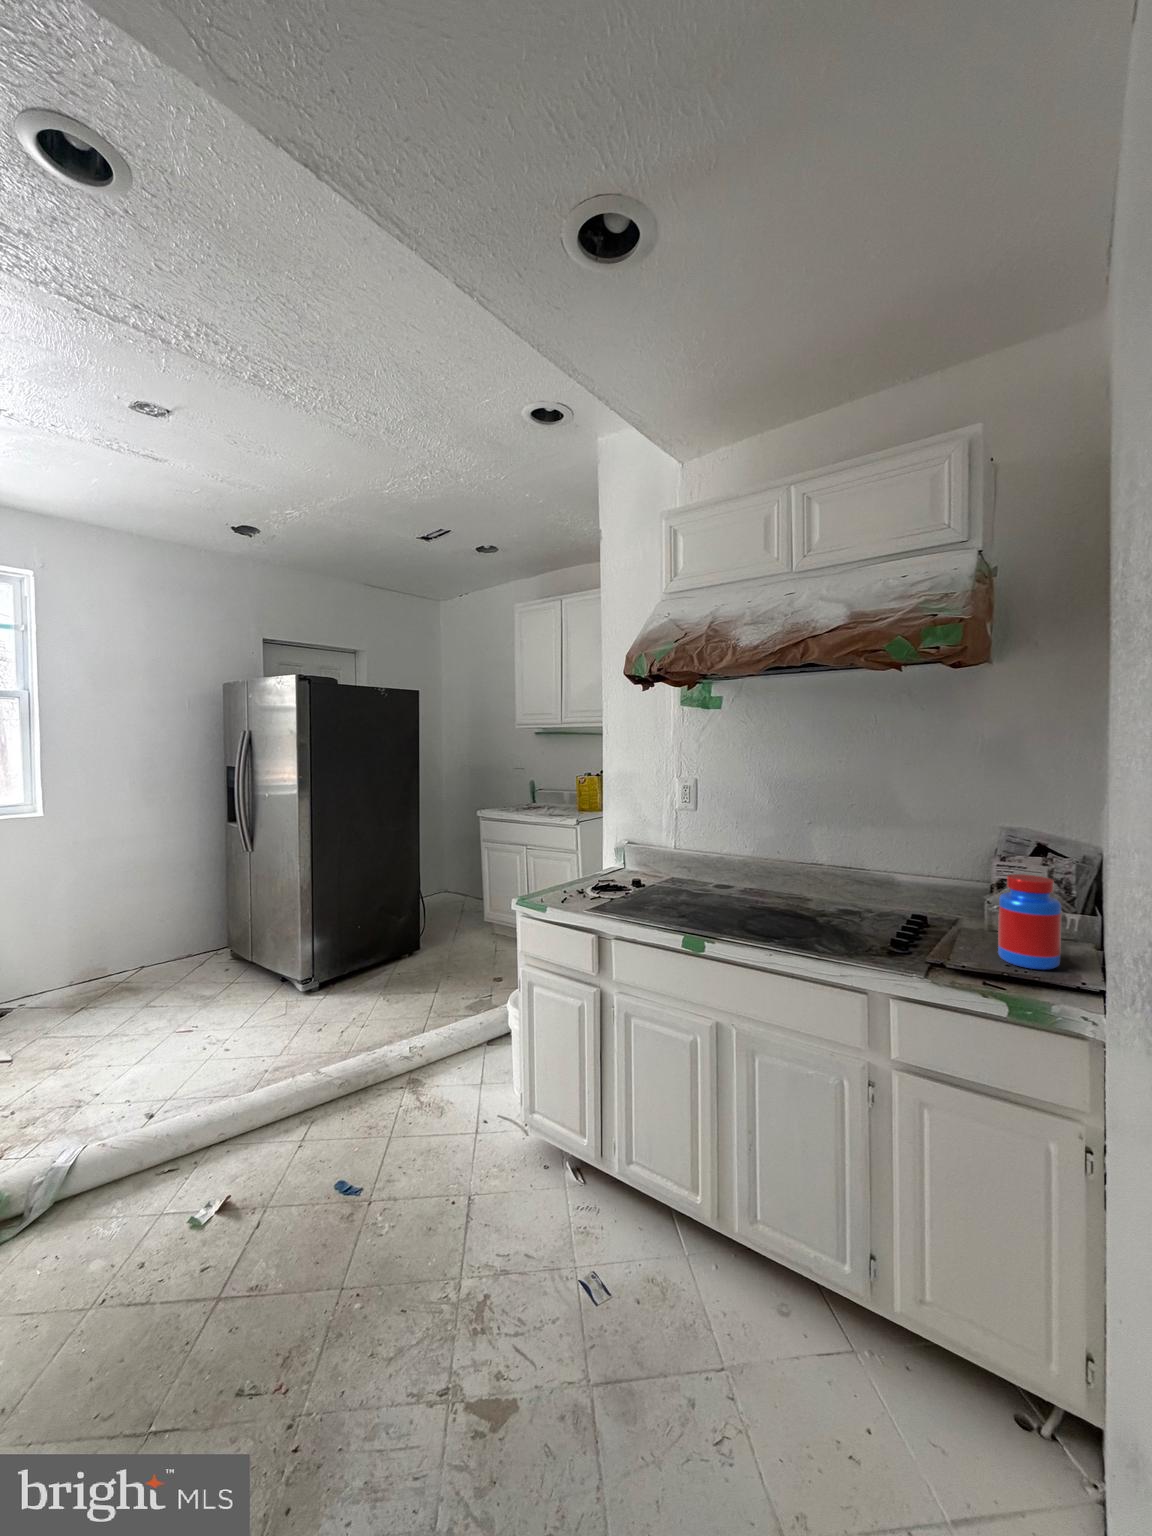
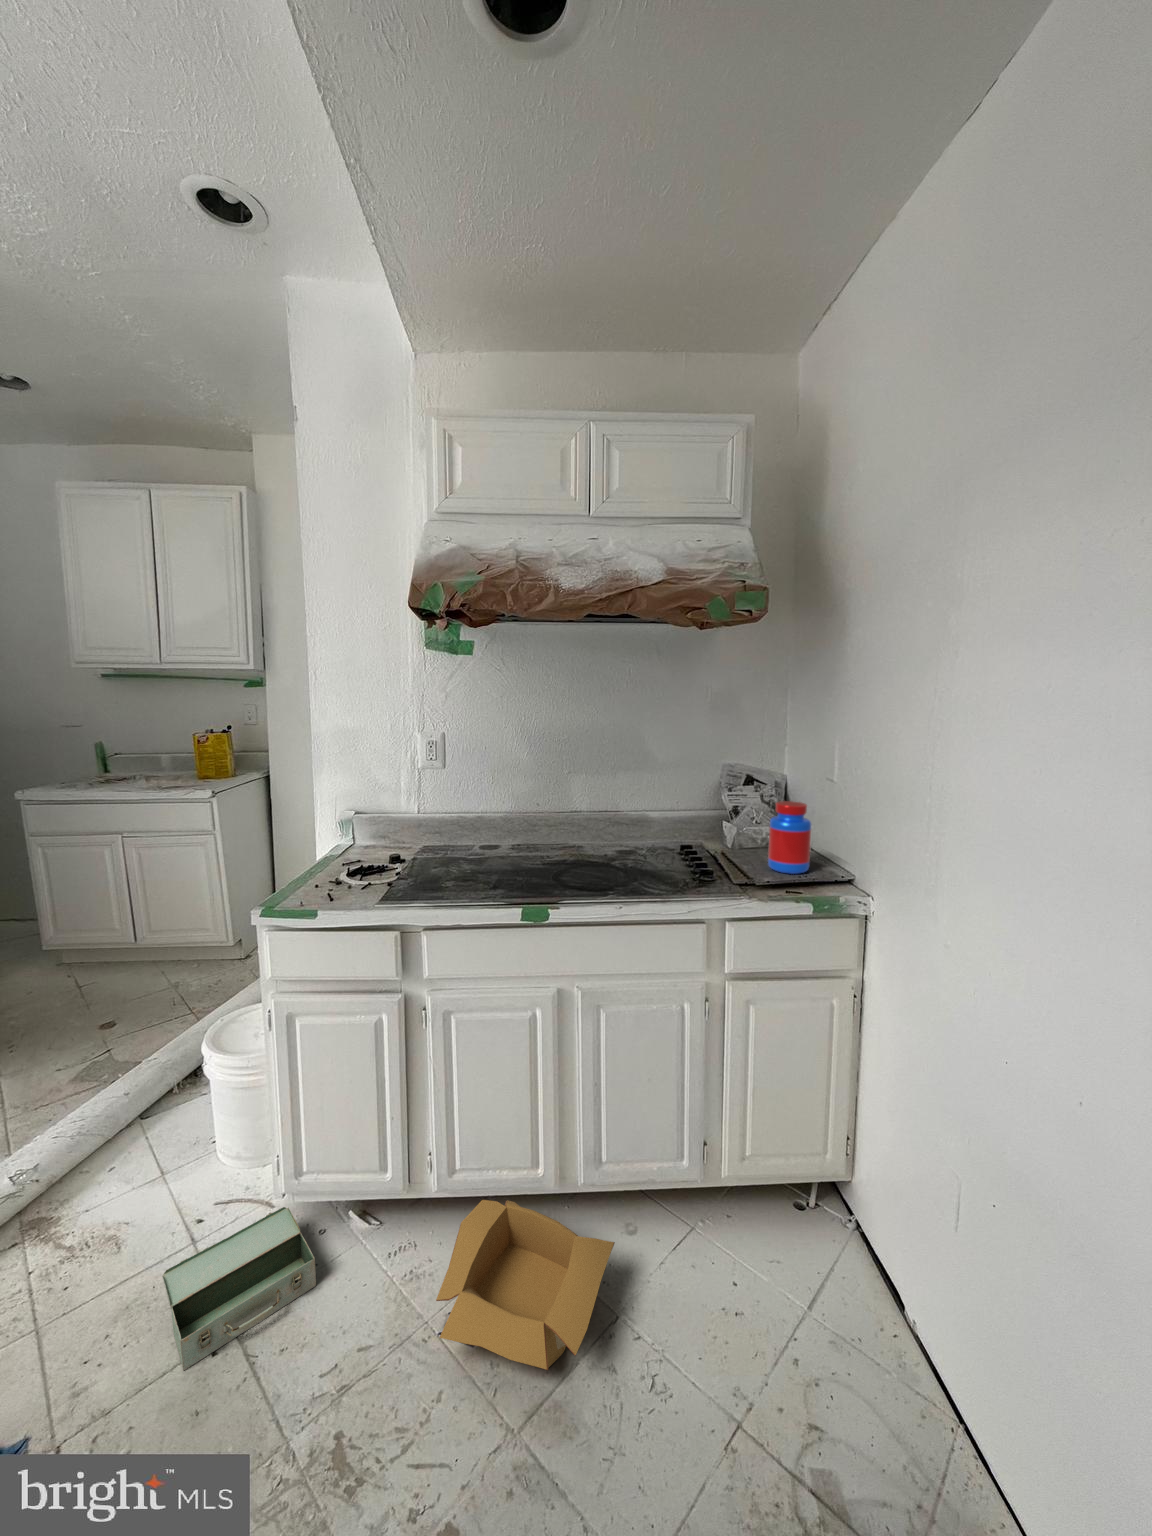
toolbox: none [435,1134,527,1202] -> present [162,1207,316,1371]
cardboard box: none [566,1197,741,1361] -> present [436,1200,615,1370]

